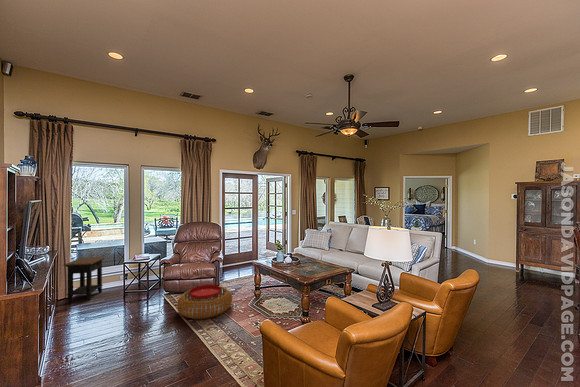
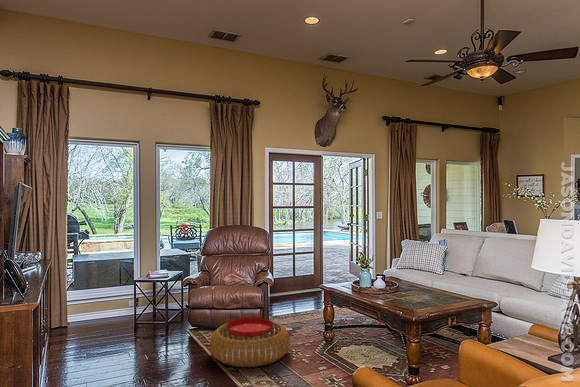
side table: present [63,257,105,302] -> none [58,272,110,332]

